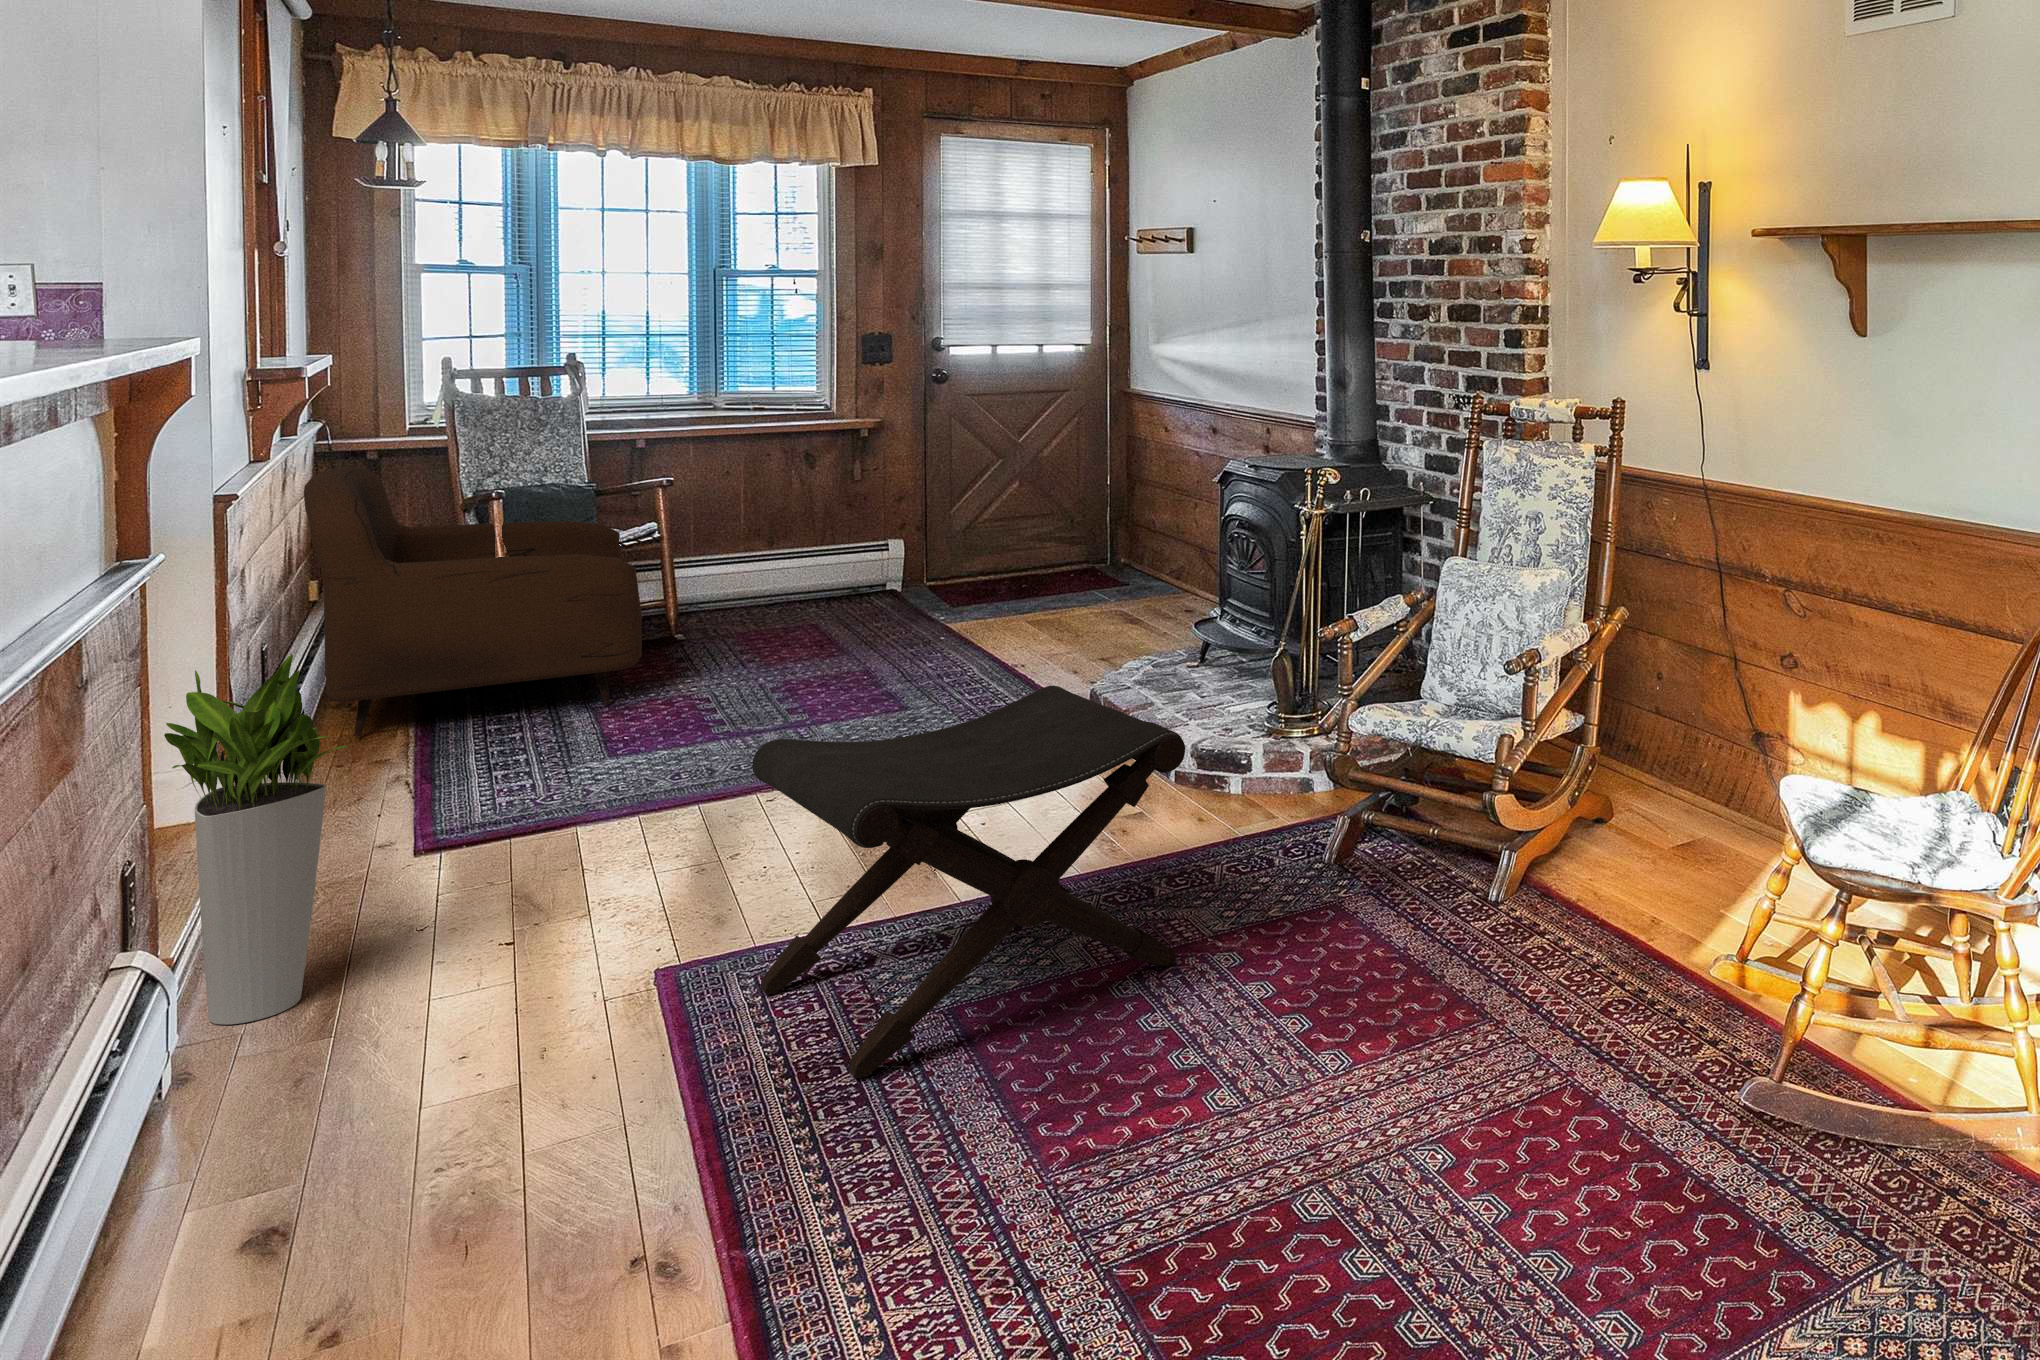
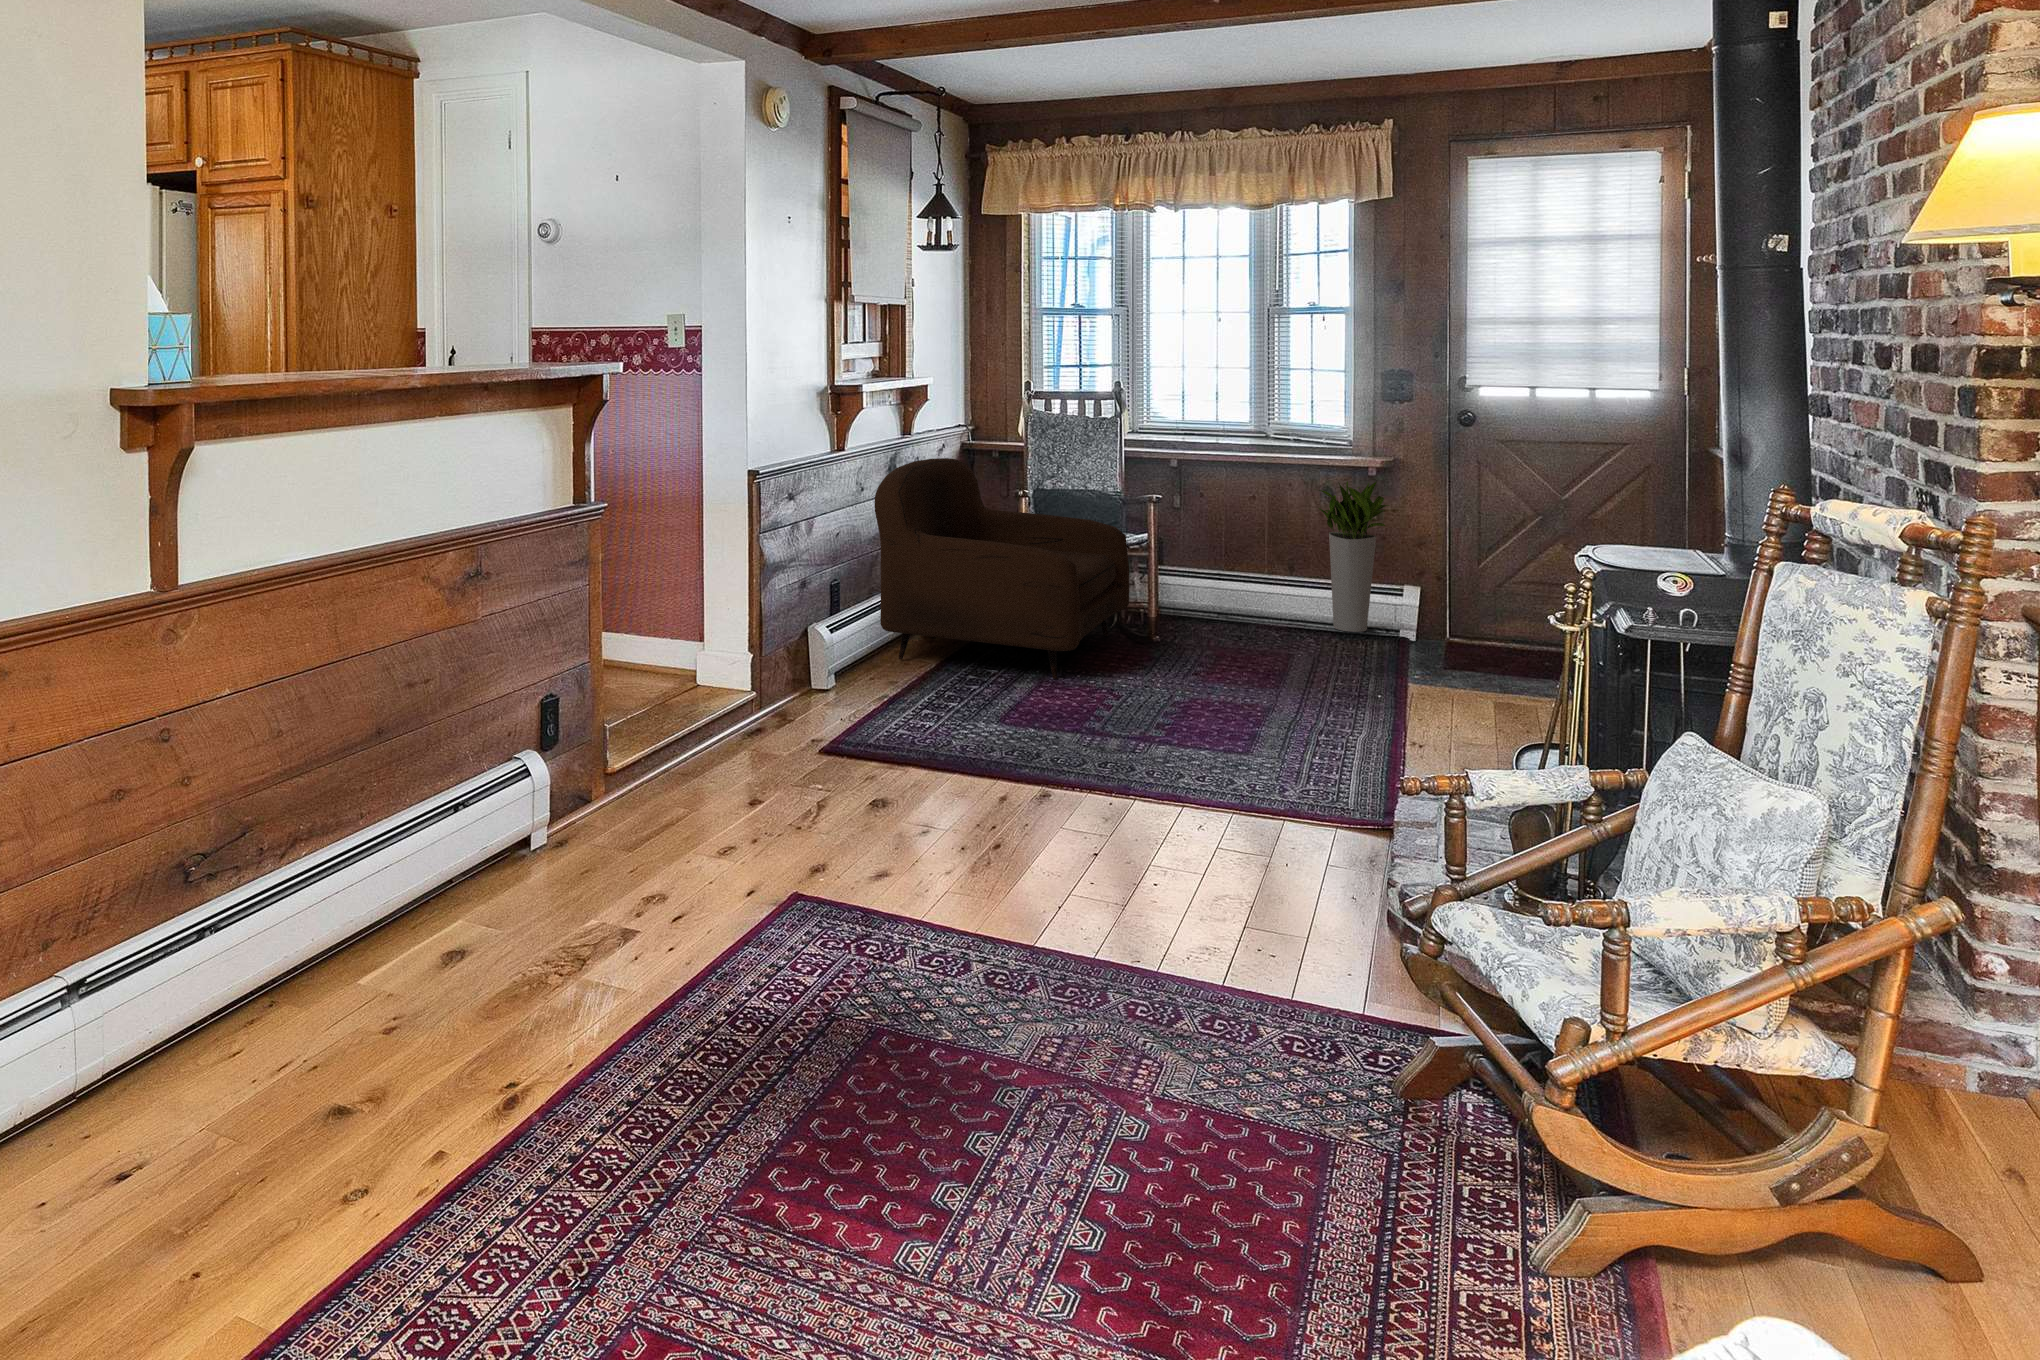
planter: present [164,654,348,1025] -> present [1319,481,1390,632]
footstool: present [752,686,1185,1078] -> none [740,727,1108,1097]

